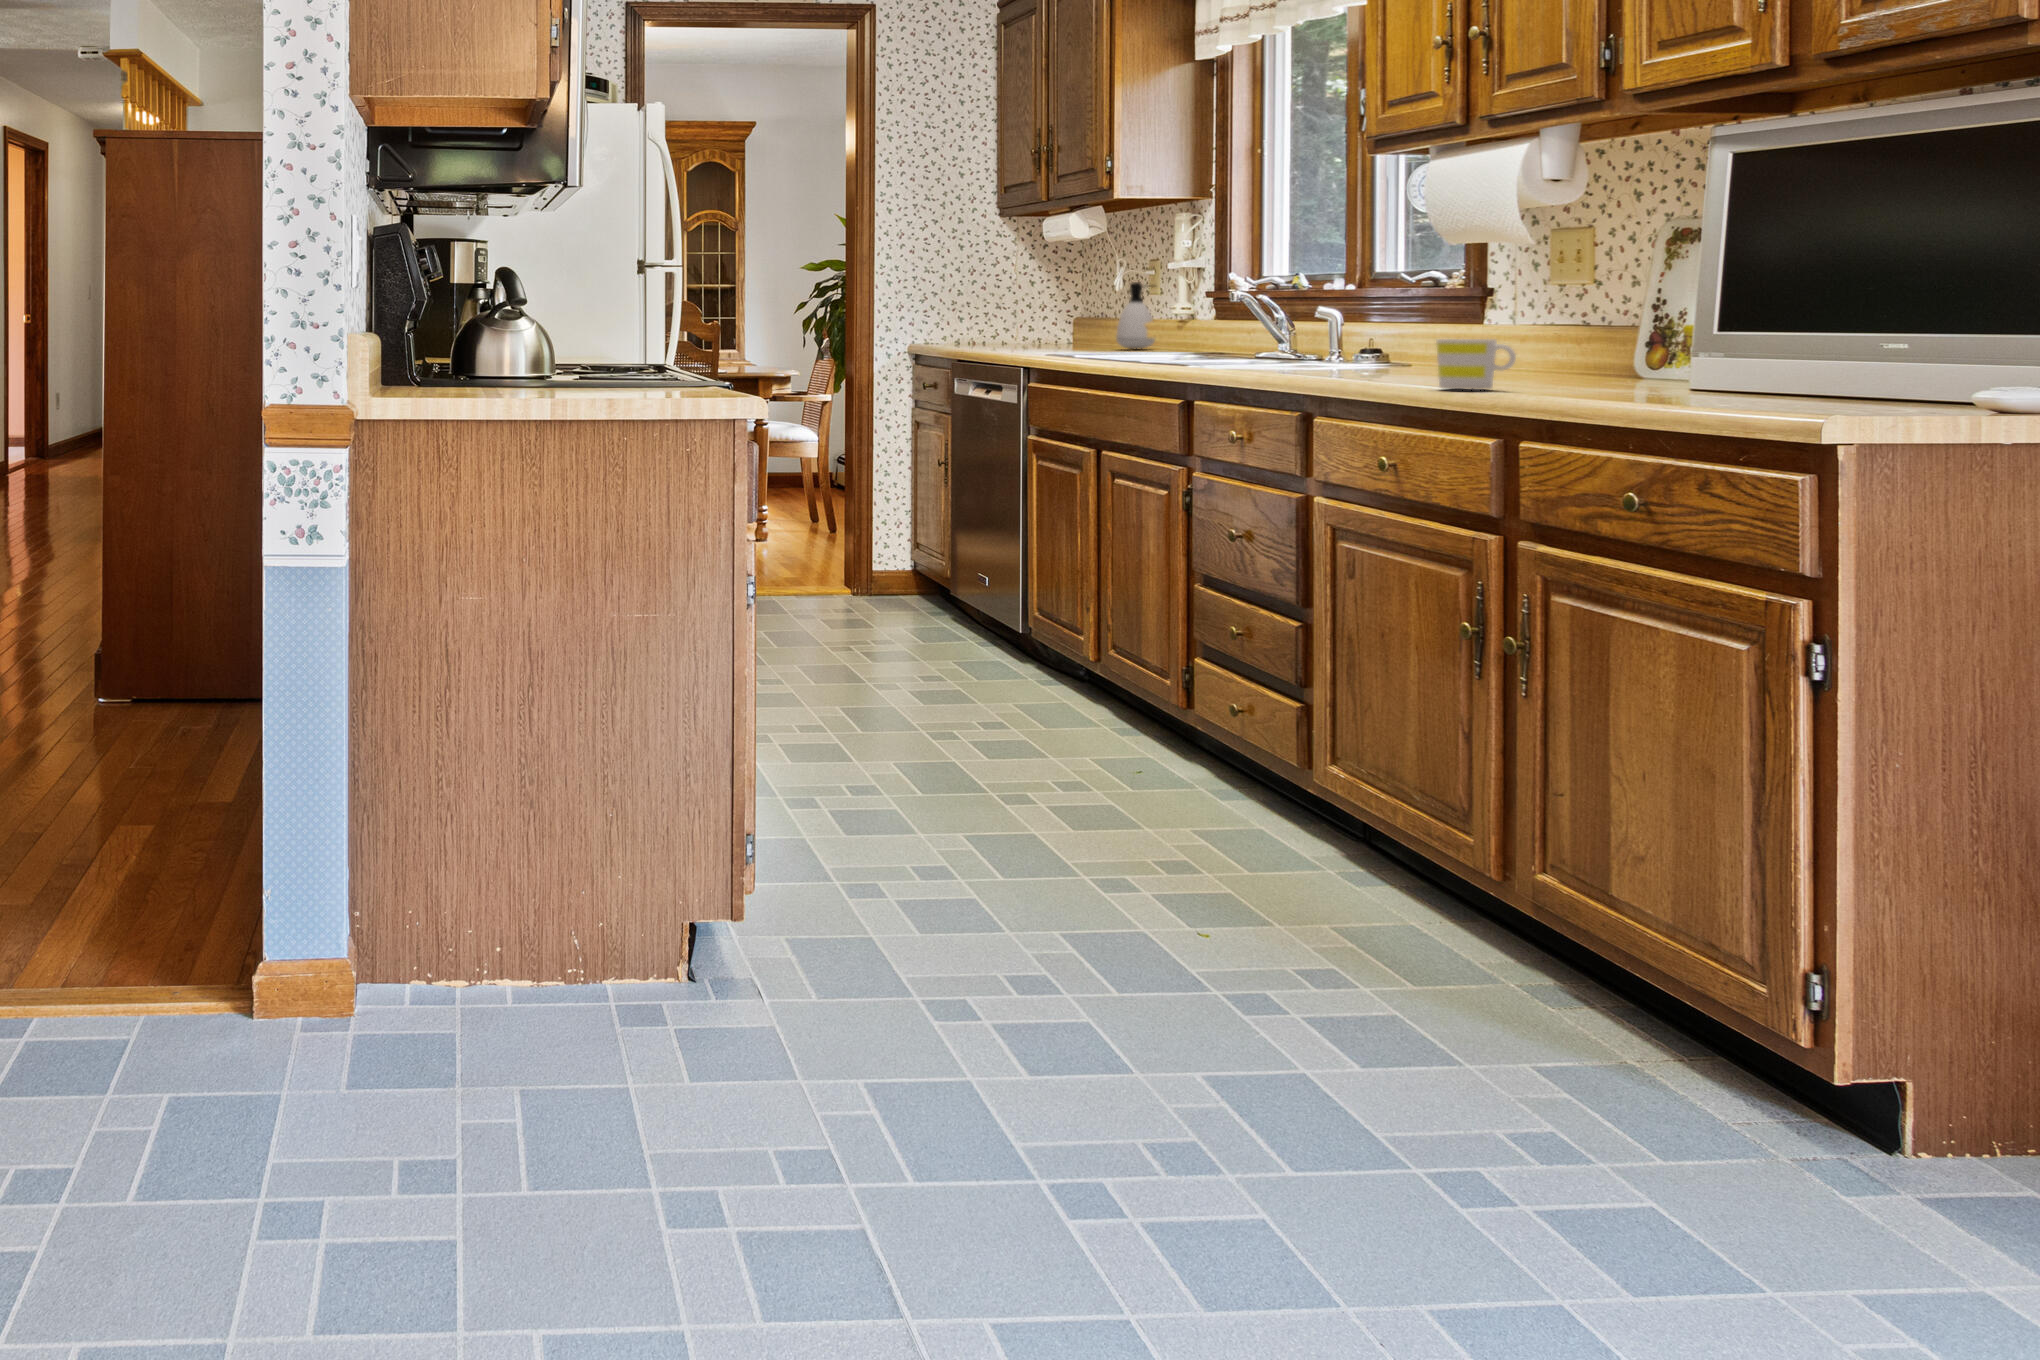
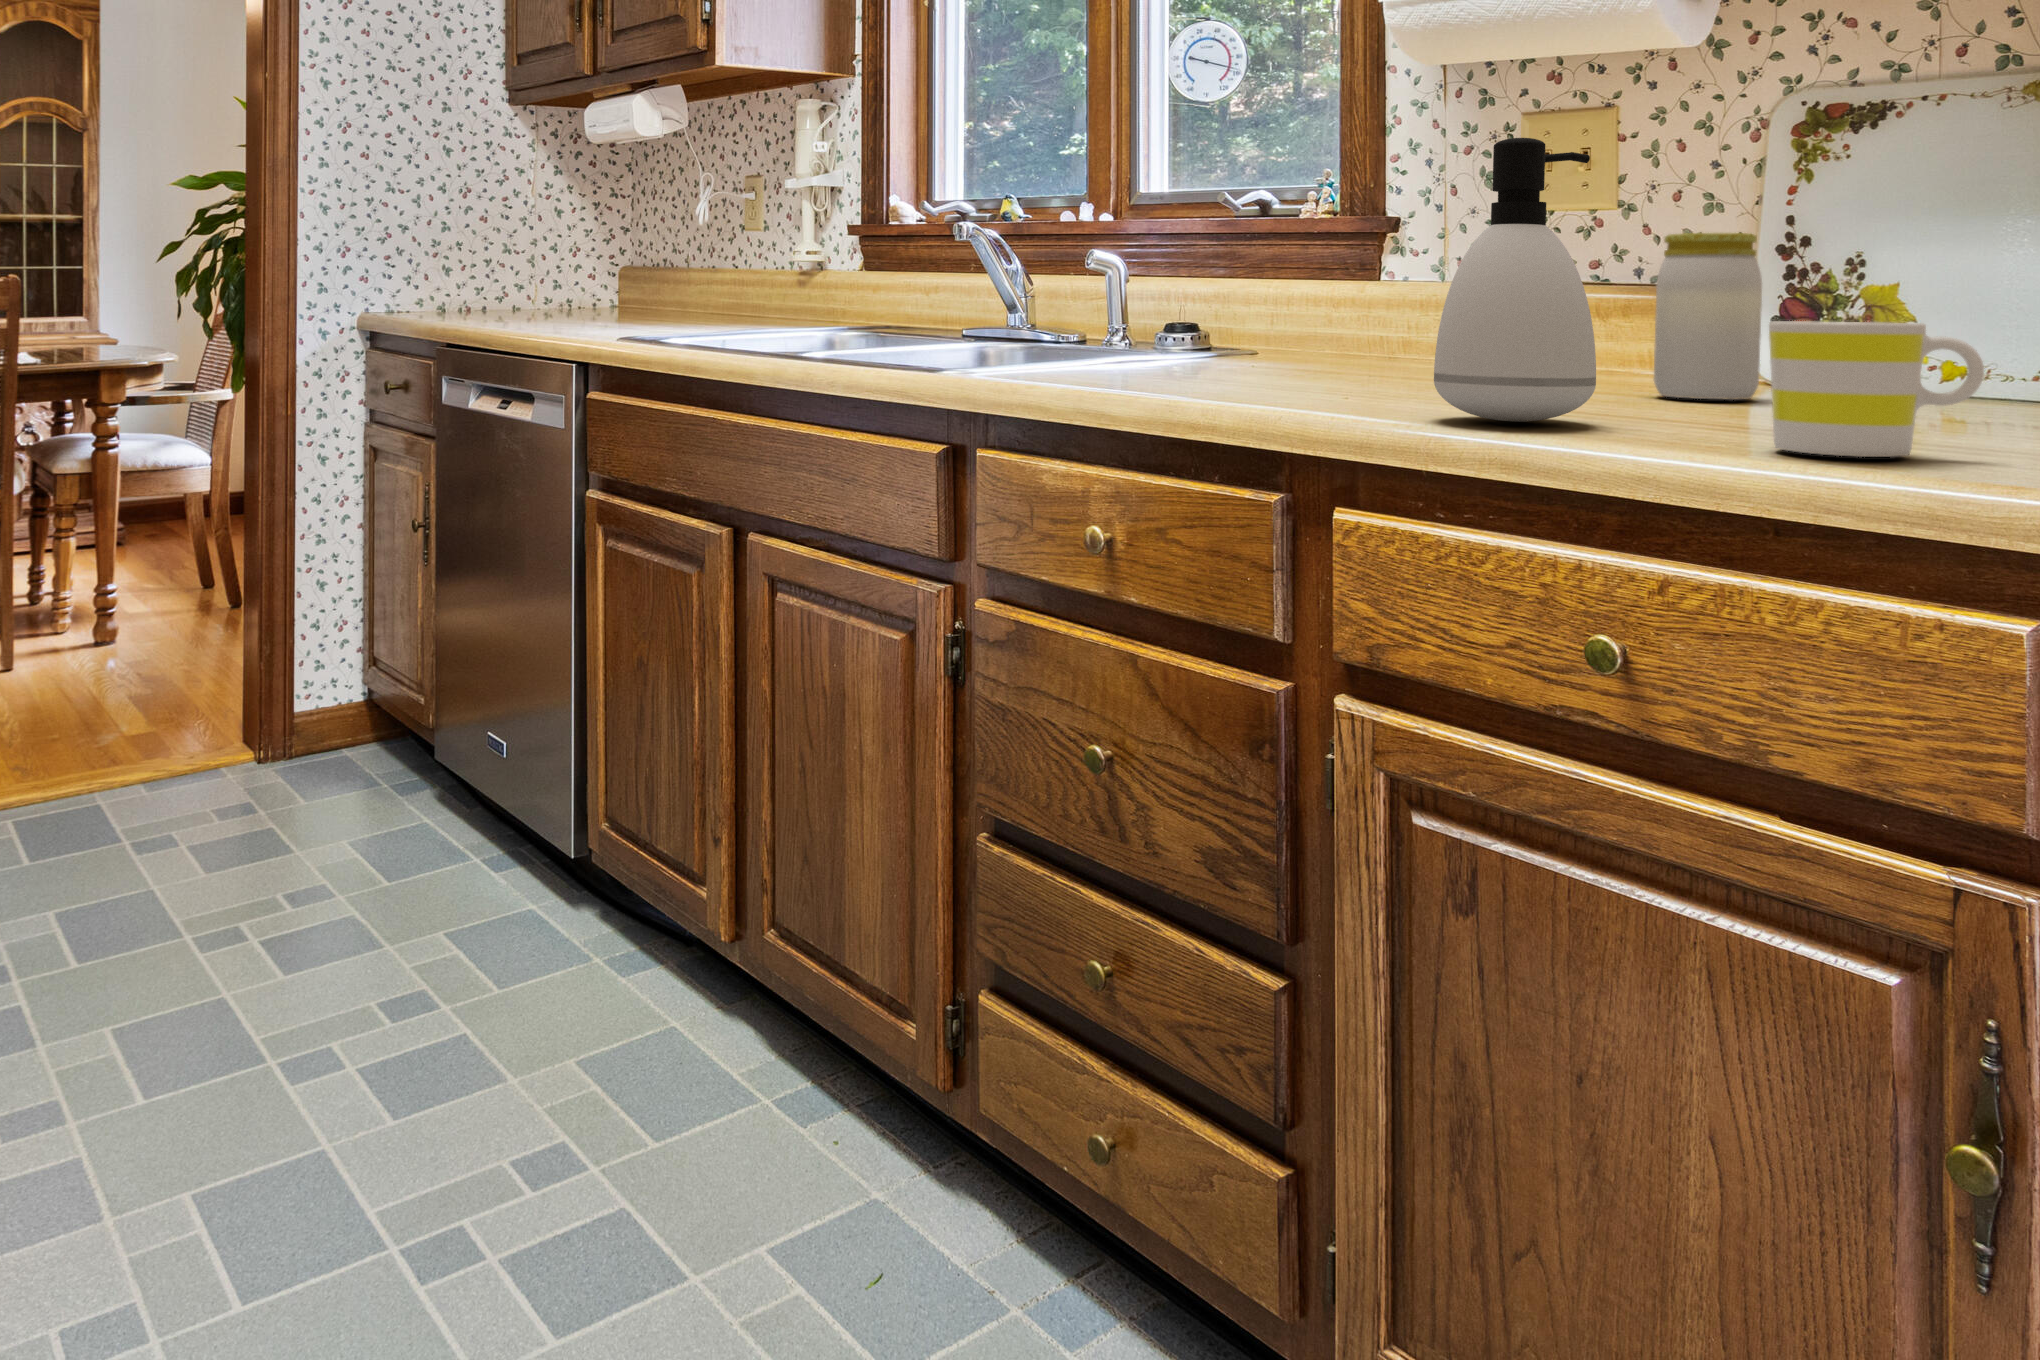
soap dispenser: present [1116,282,1155,349] -> present [1434,138,1596,422]
jar: none [1525,297,1581,378] -> present [1654,233,1762,400]

